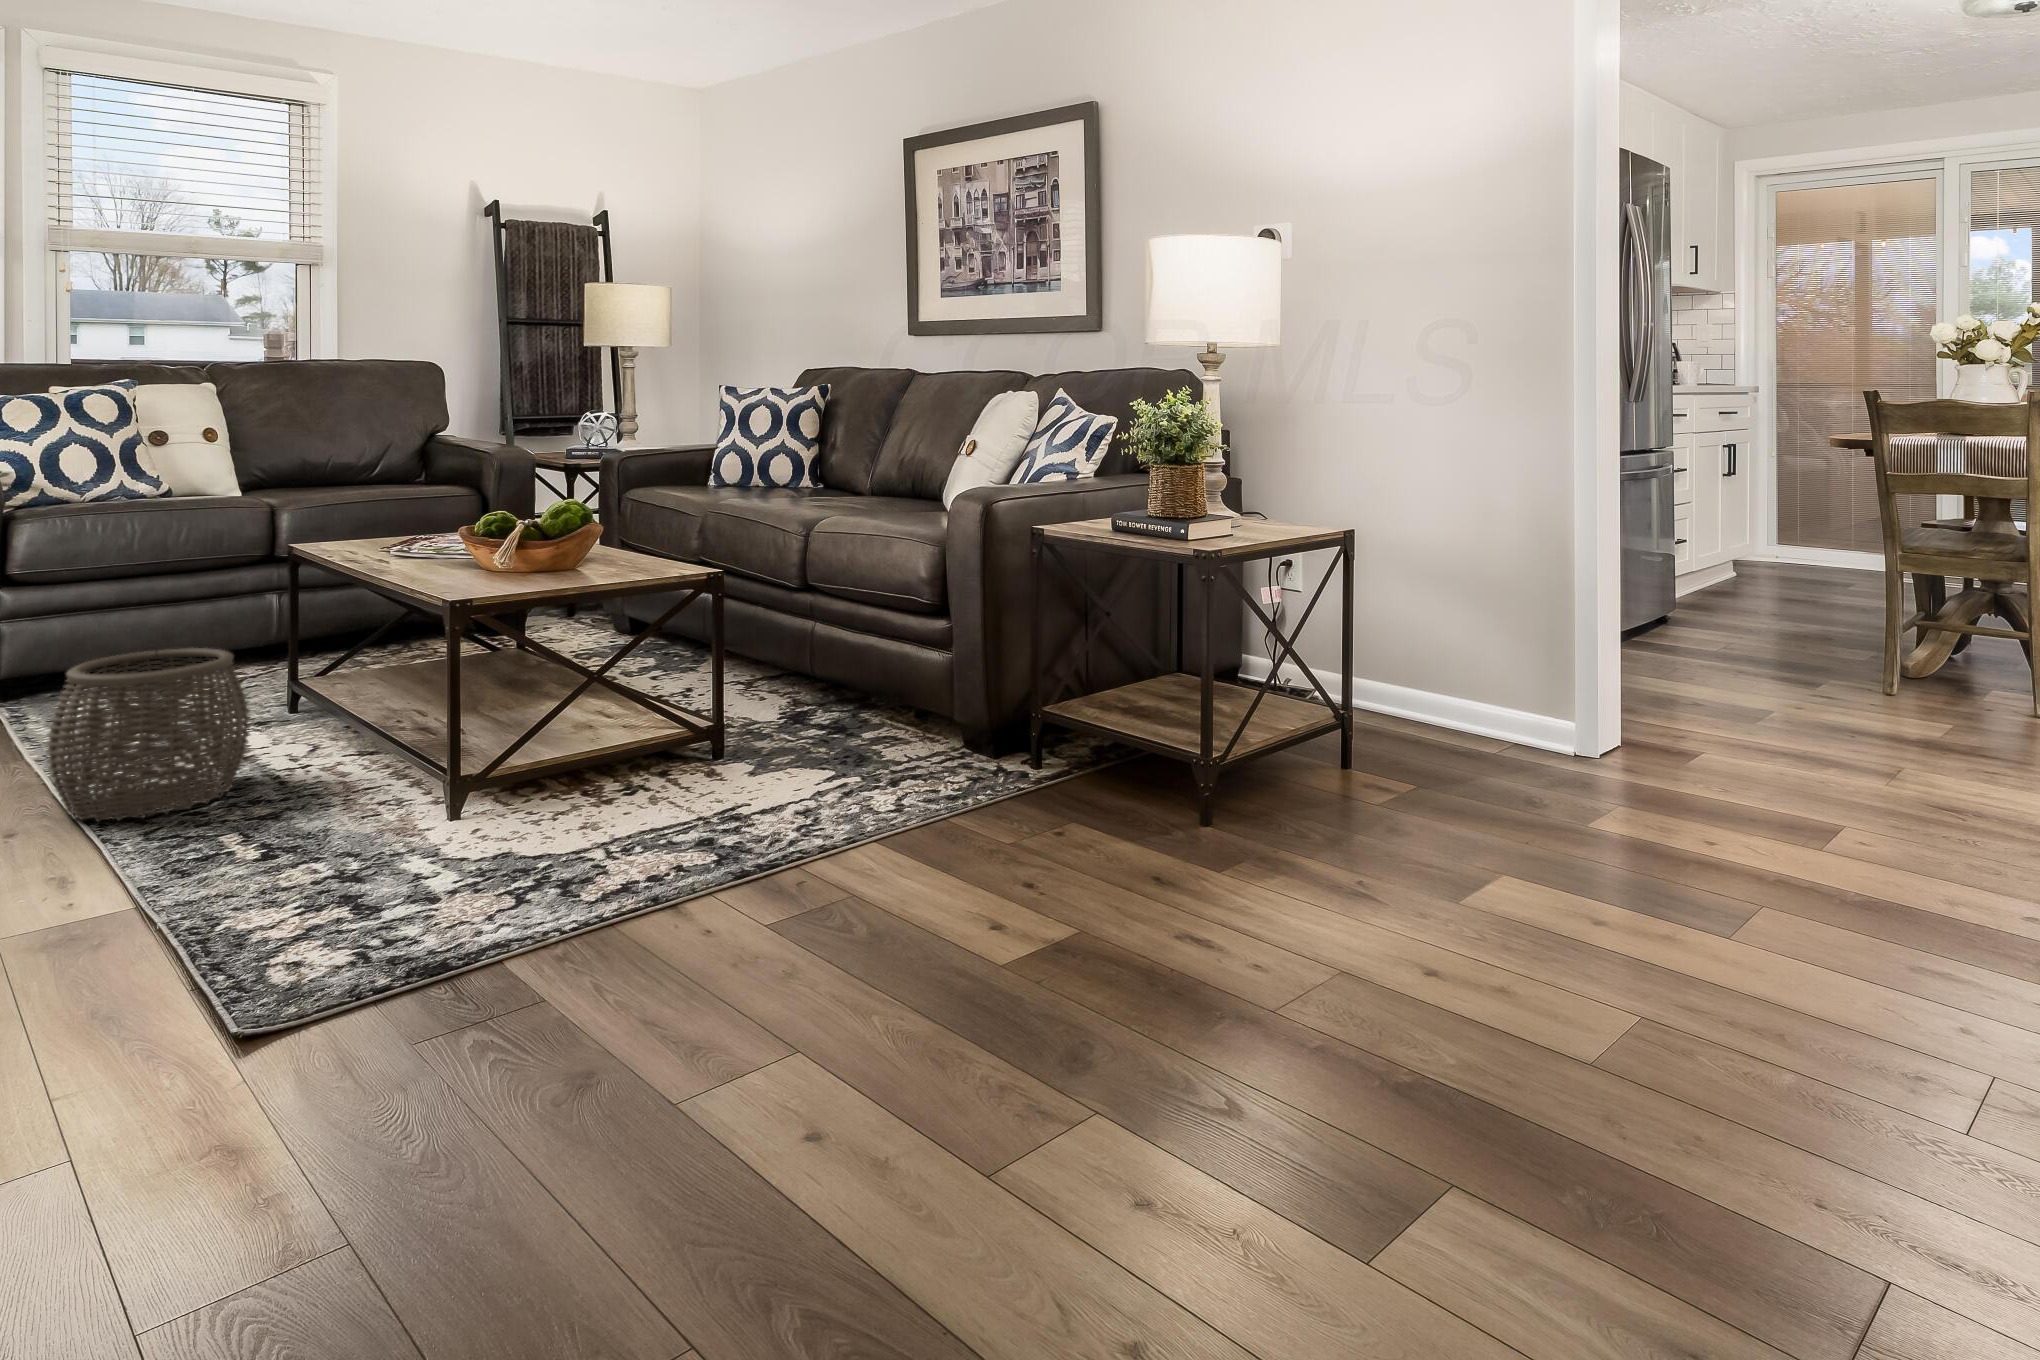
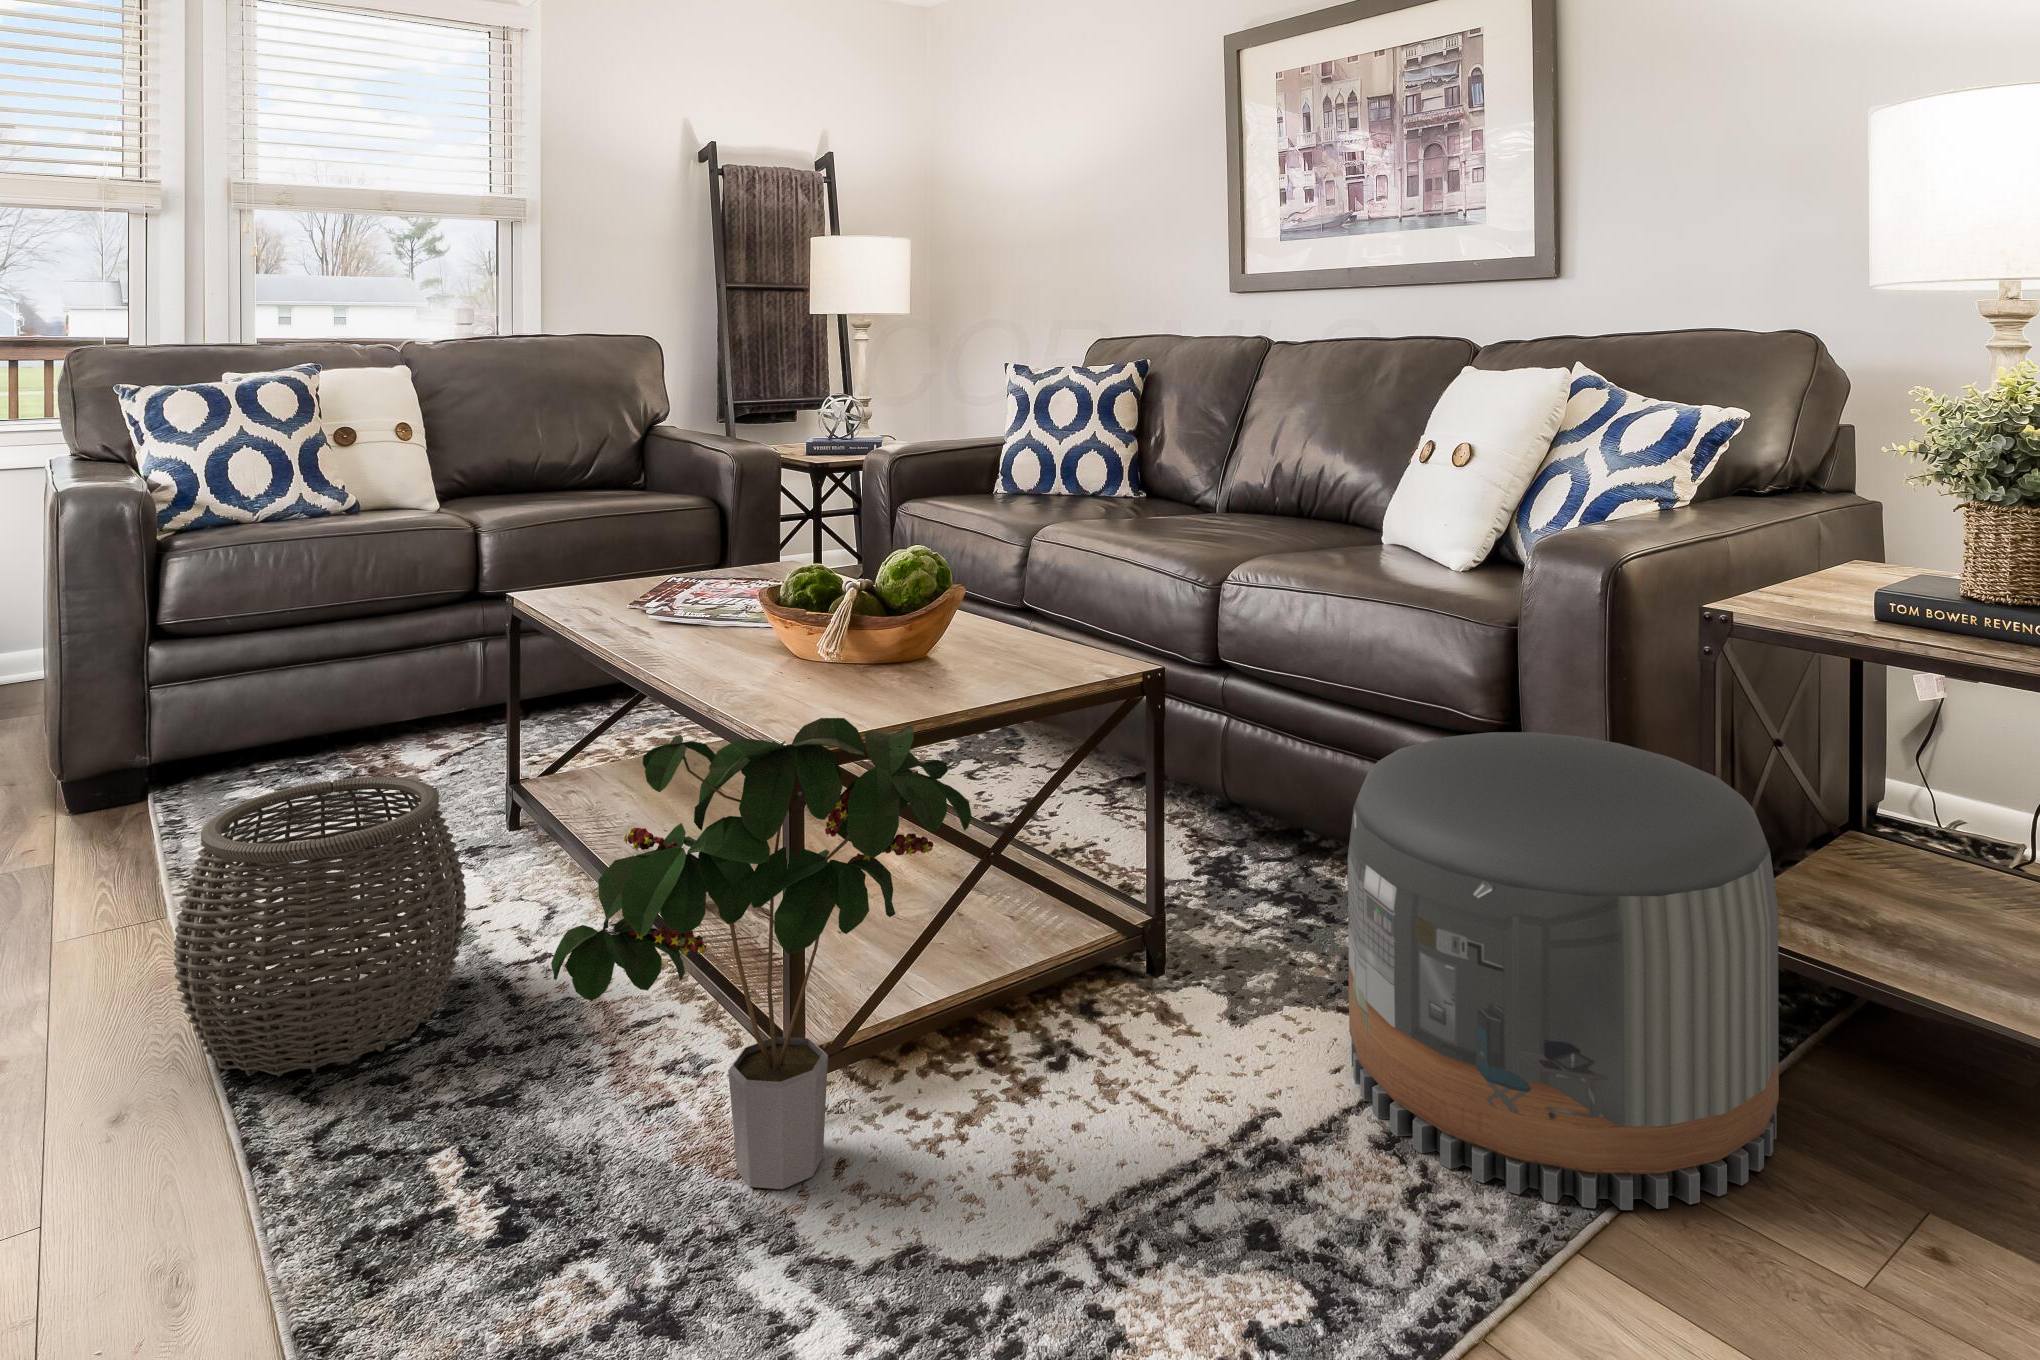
potted plant: none [301,583,569,846] -> present [551,718,972,1189]
pouf: none [808,603,1039,832] -> present [1348,732,1779,1210]

